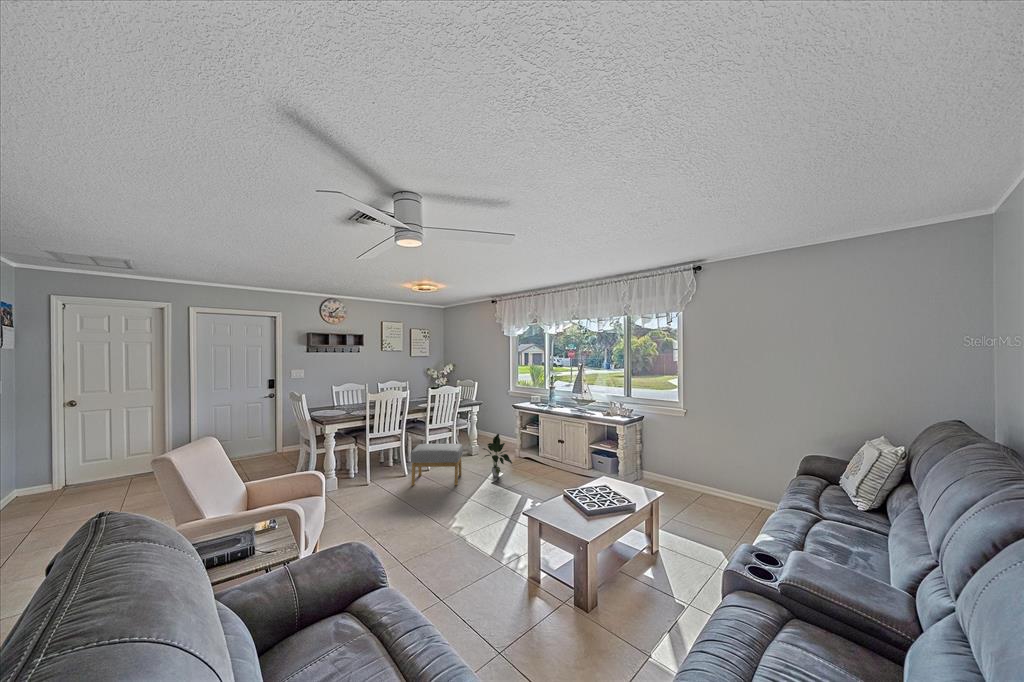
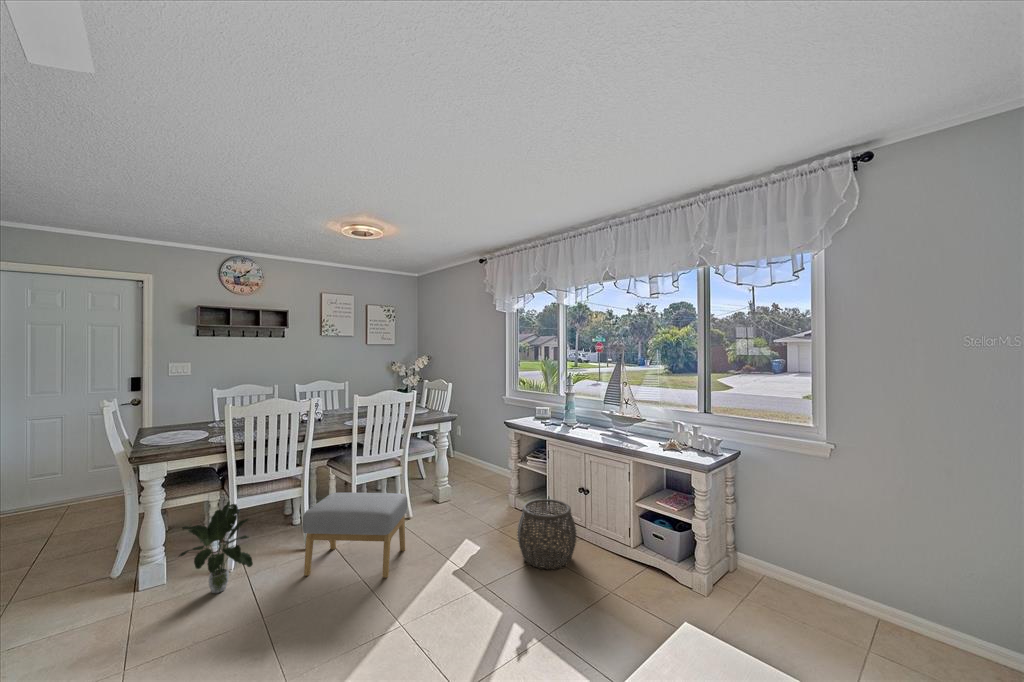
potted plant: present [483,434,512,477] -> present [179,501,253,593]
woven basket: none [525,445,558,480] -> present [517,499,577,569]

